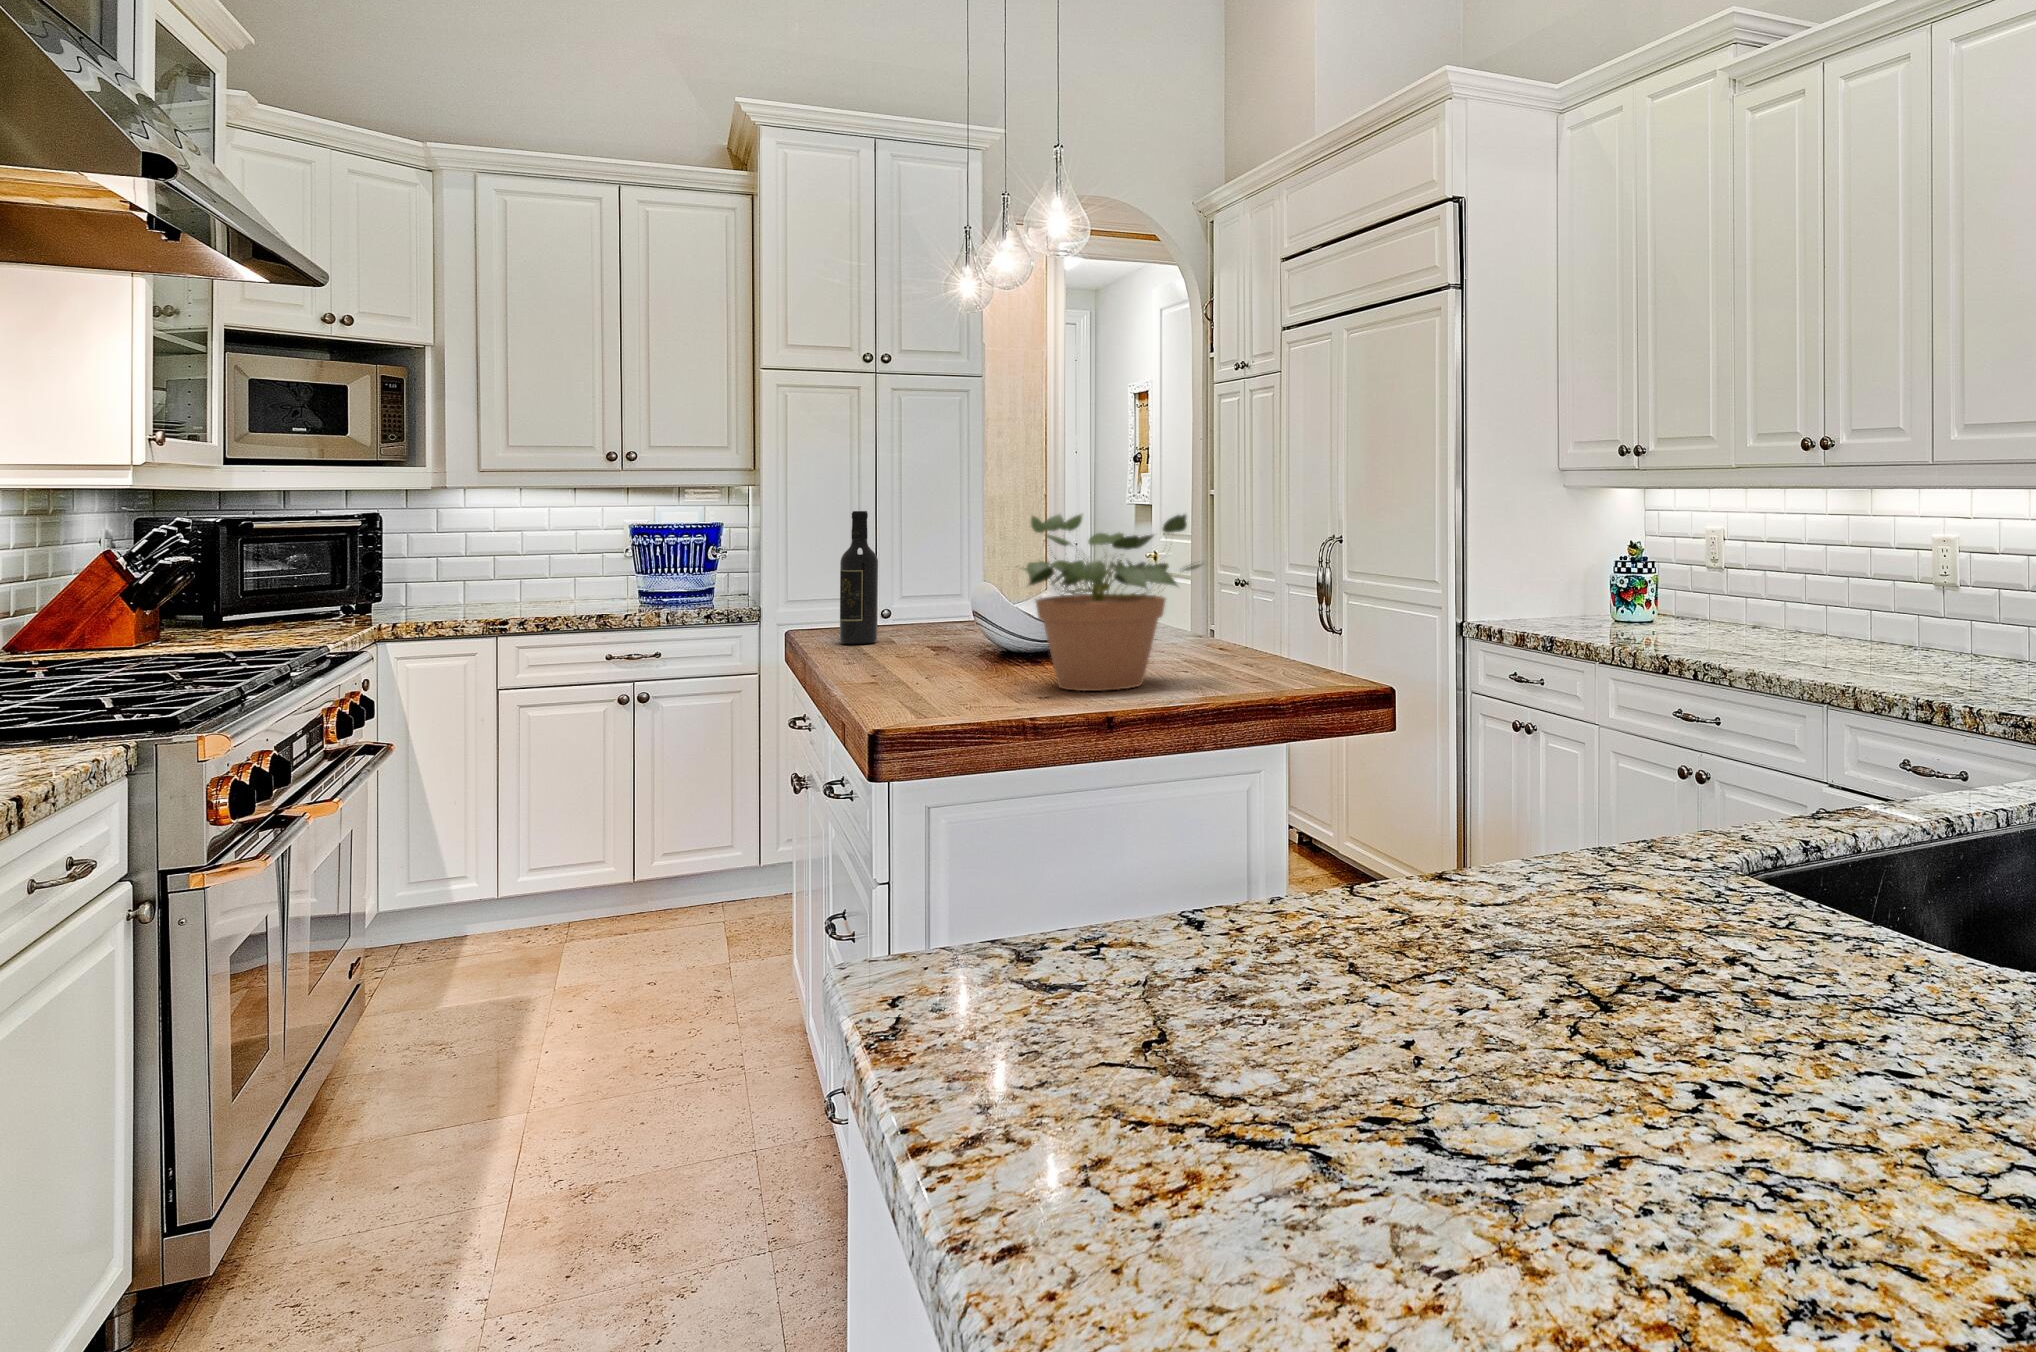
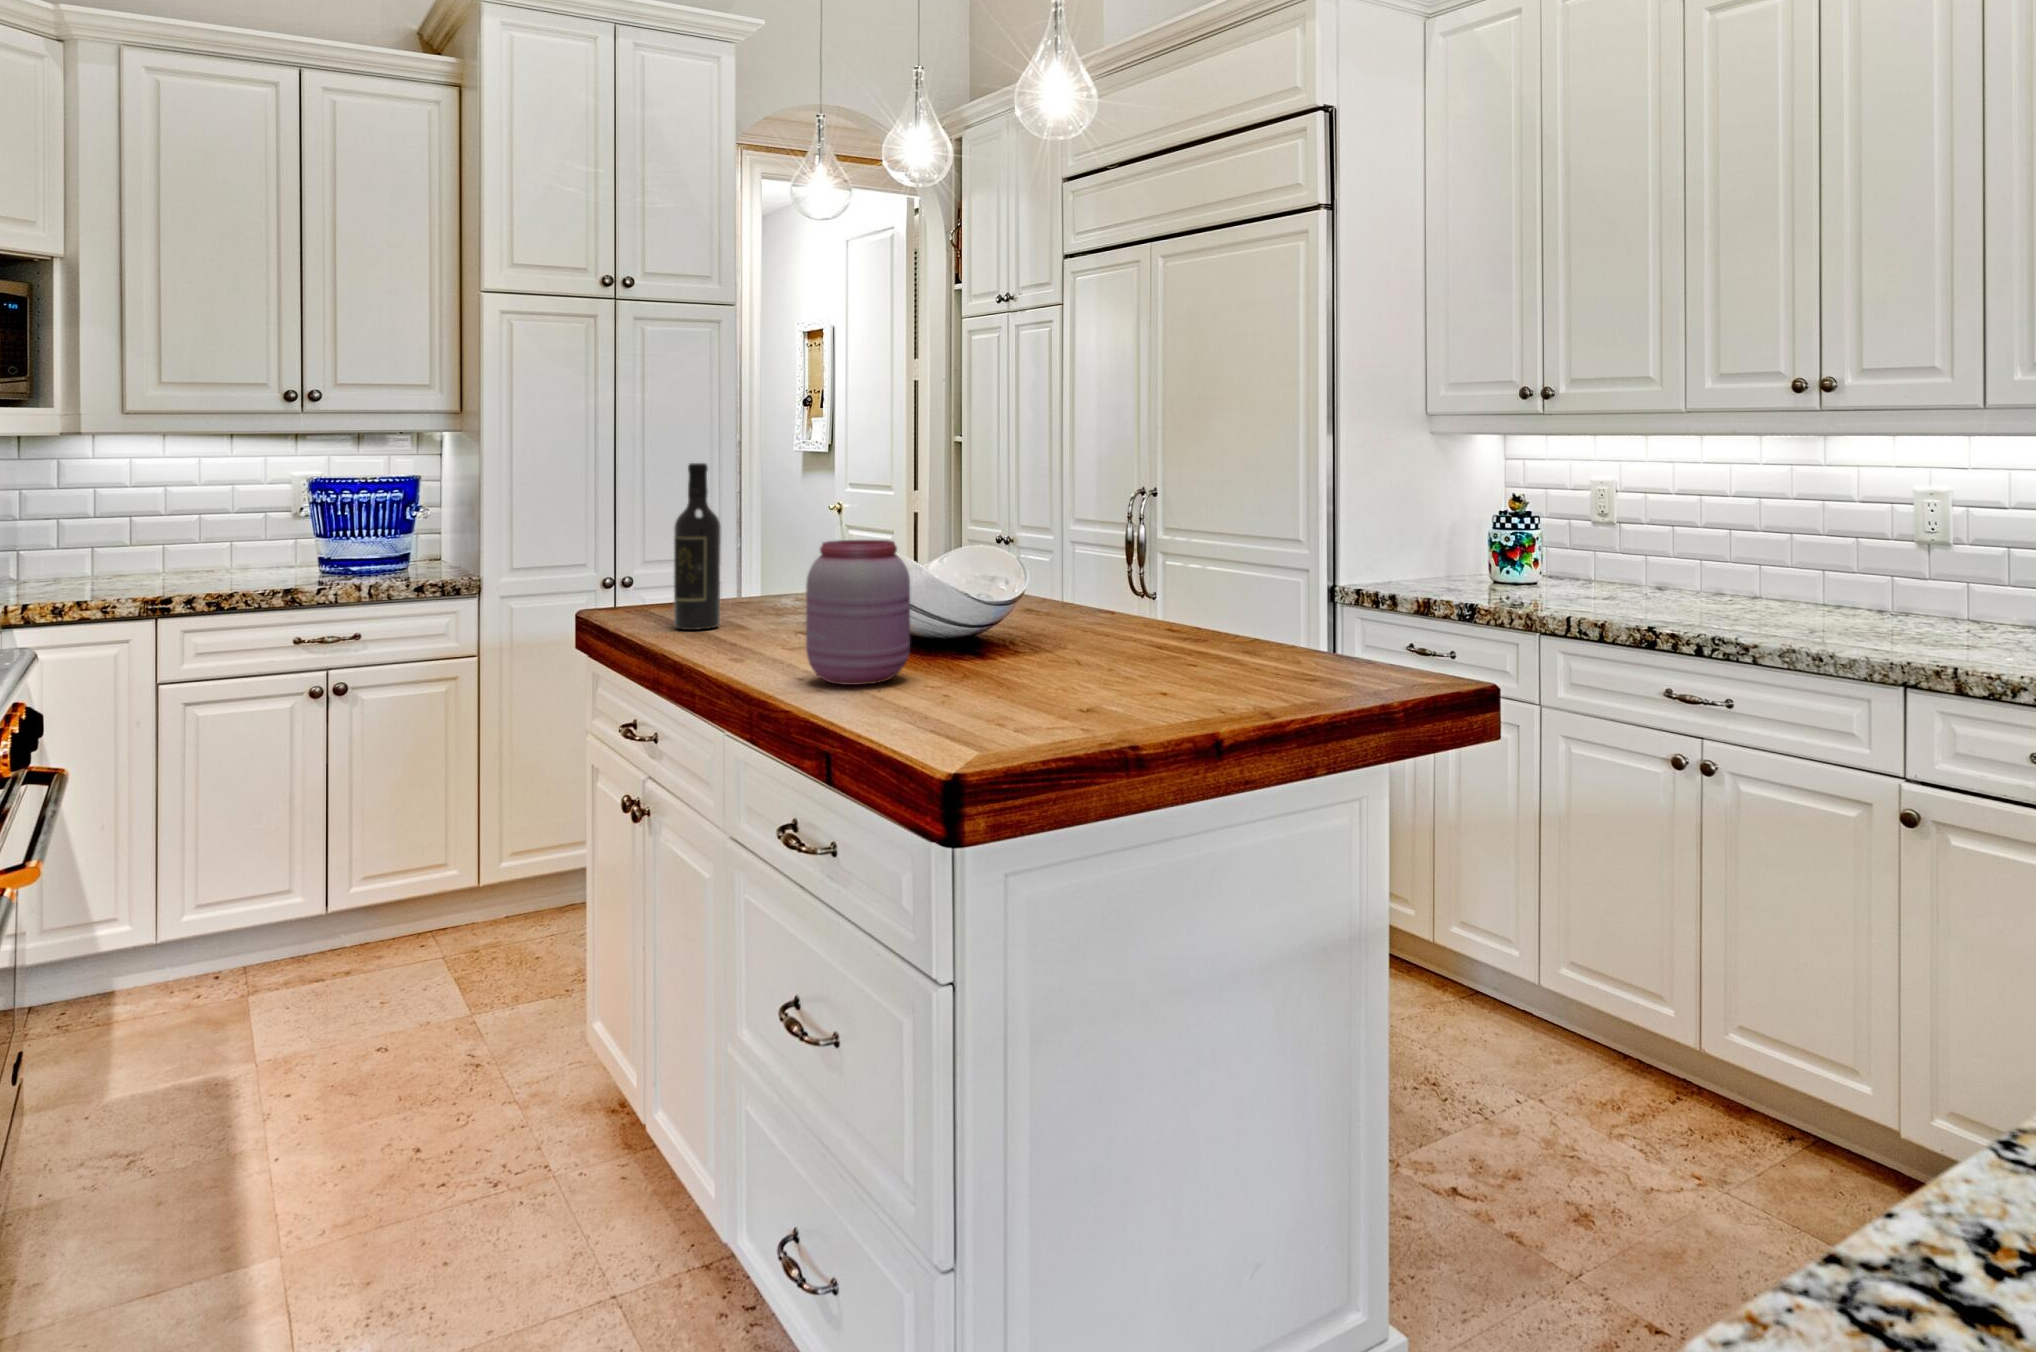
potted plant: present [1024,514,1201,691] -> none [1009,465,1258,697]
jar: none [878,570,962,681] -> present [806,540,910,685]

